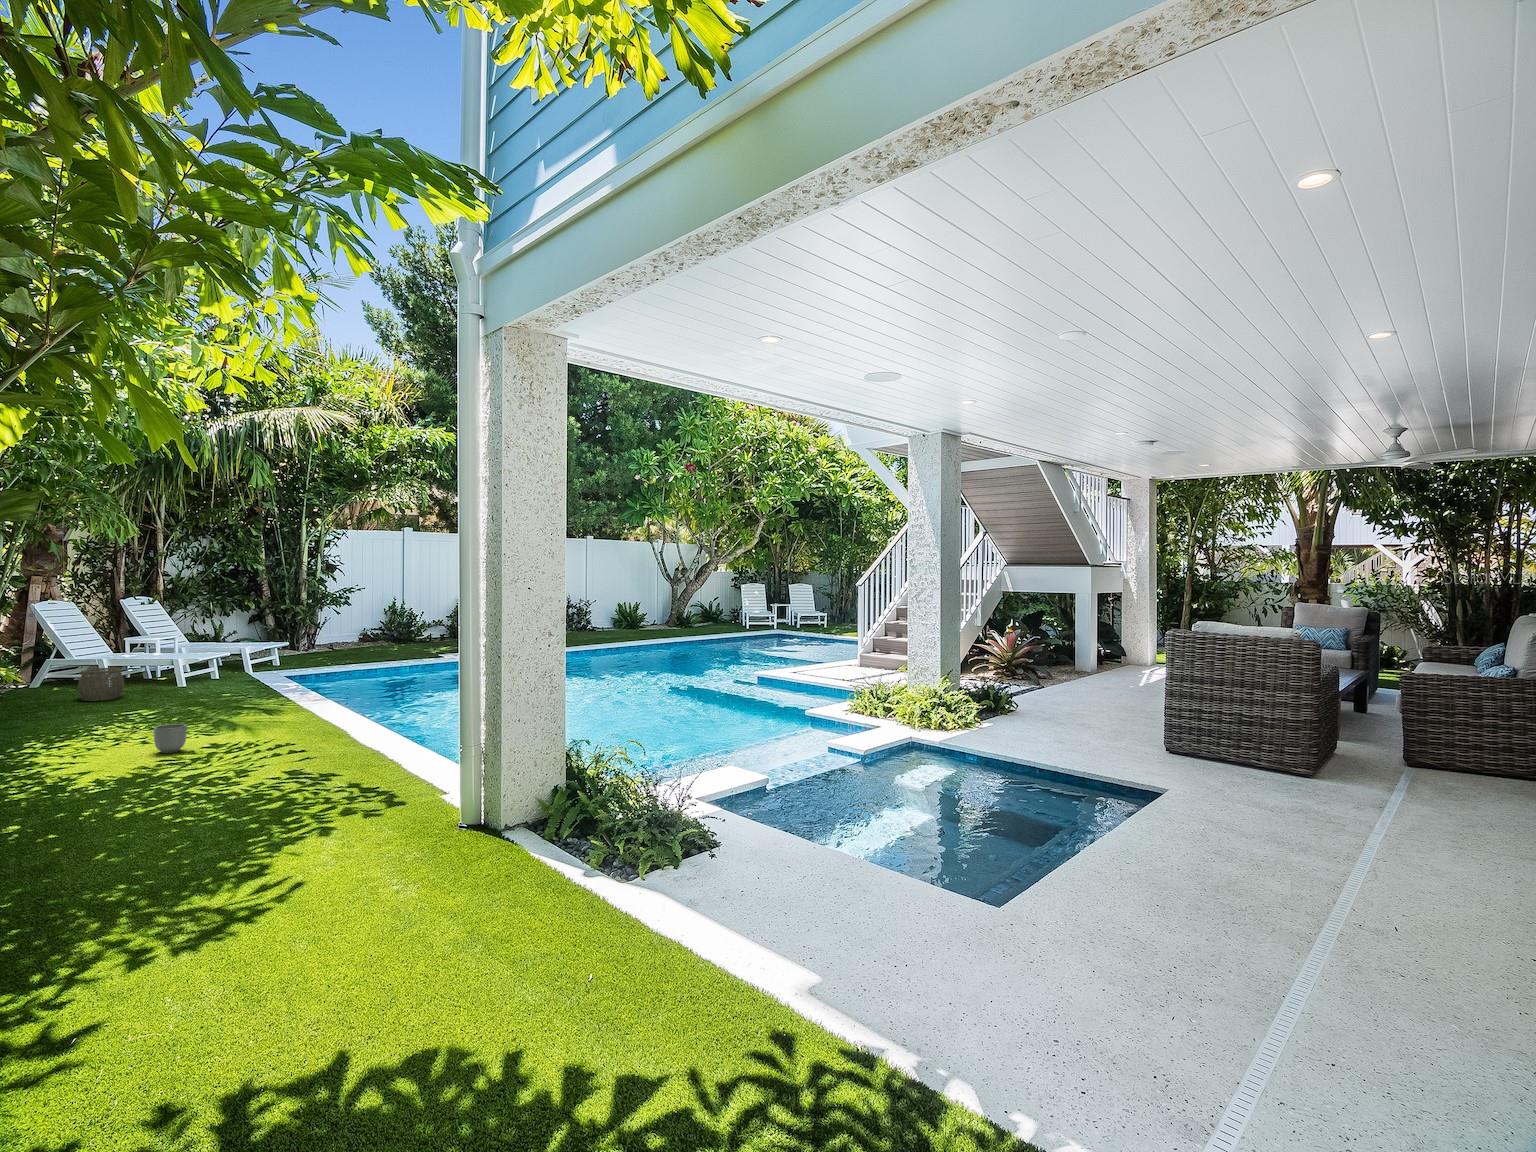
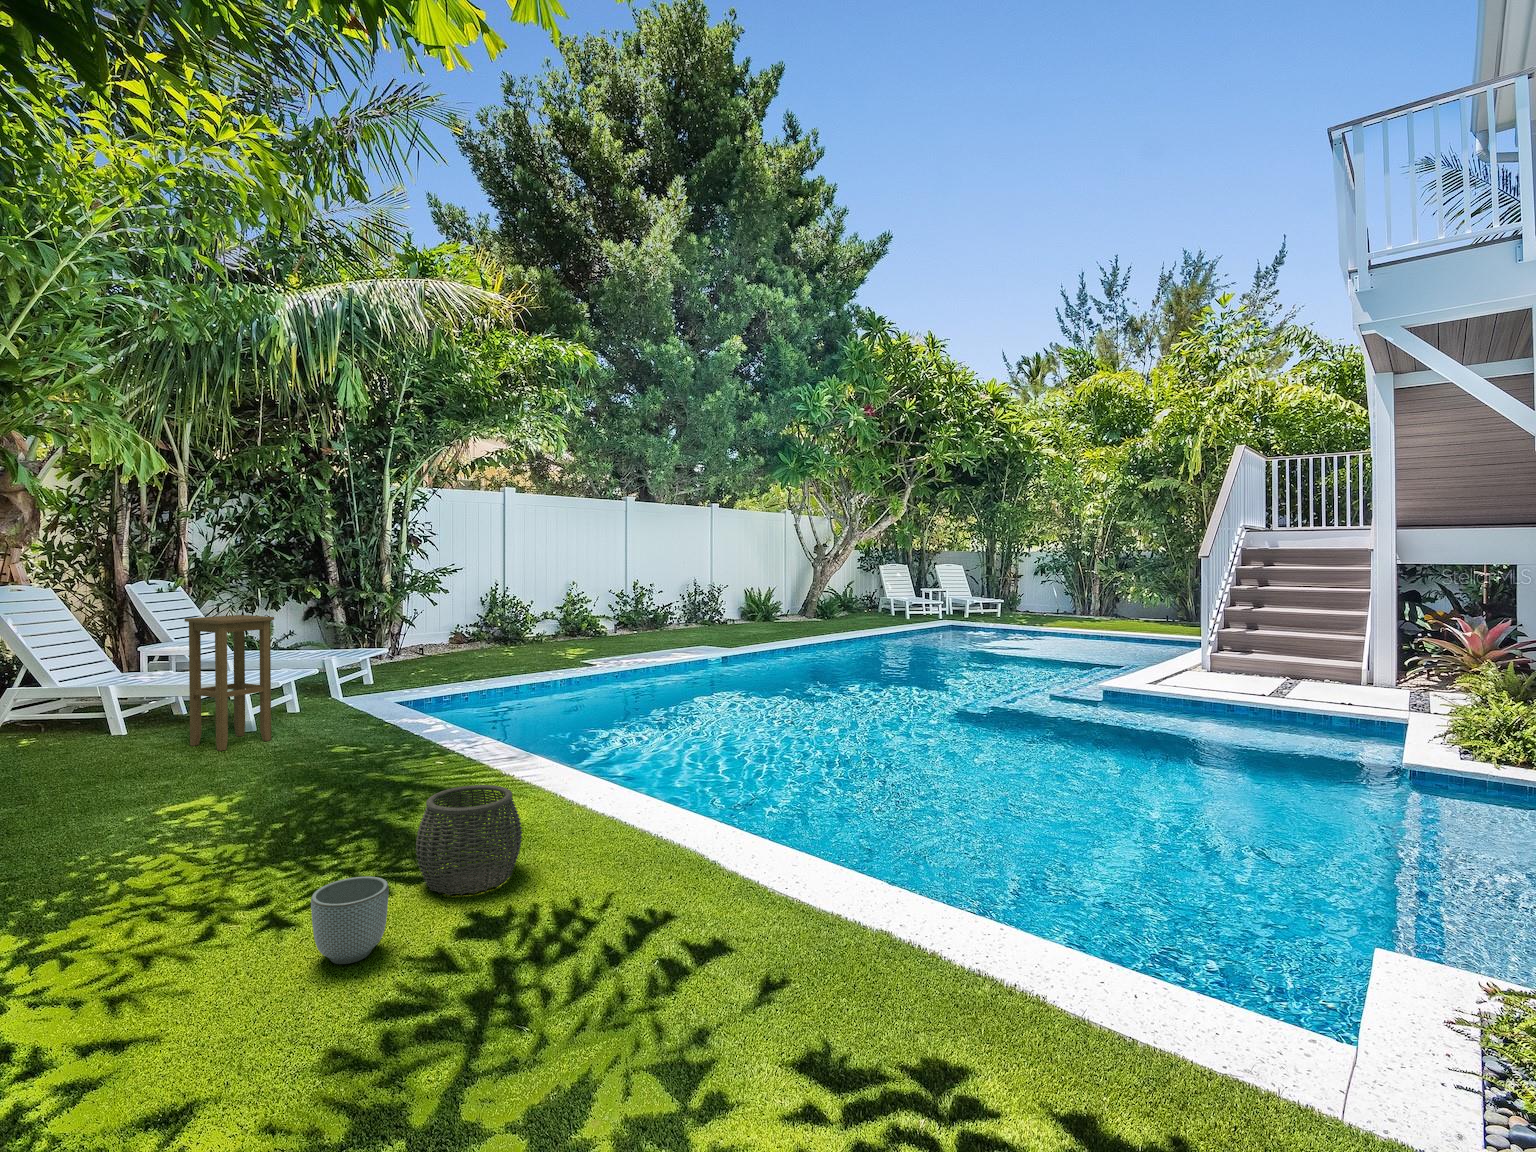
stool: none [142,620,193,694] -> present [185,615,274,751]
woven basket: present [78,668,125,701] -> present [416,785,522,895]

